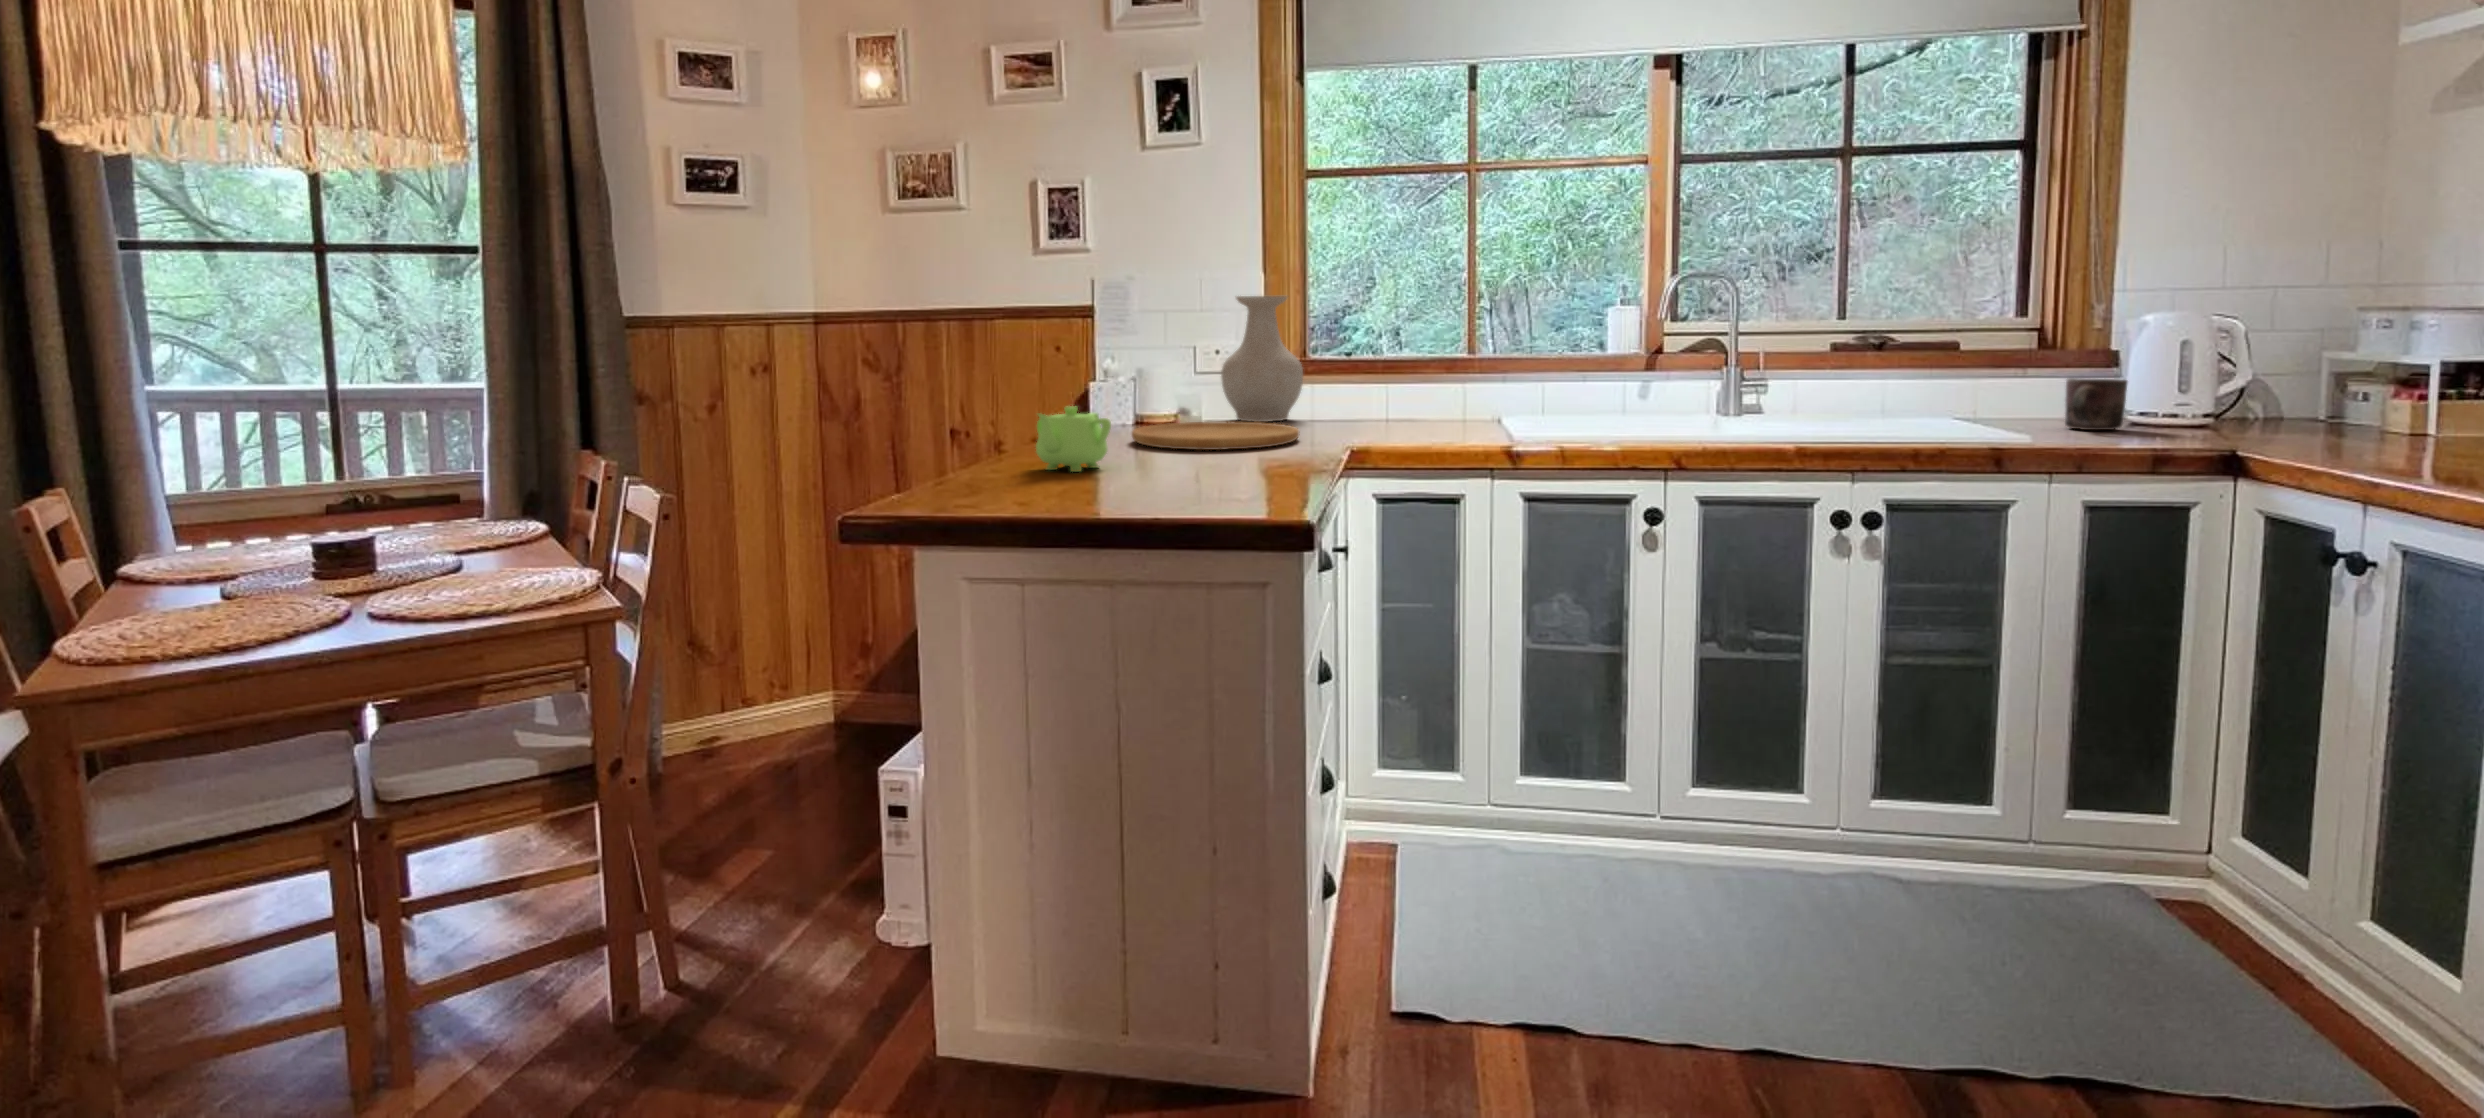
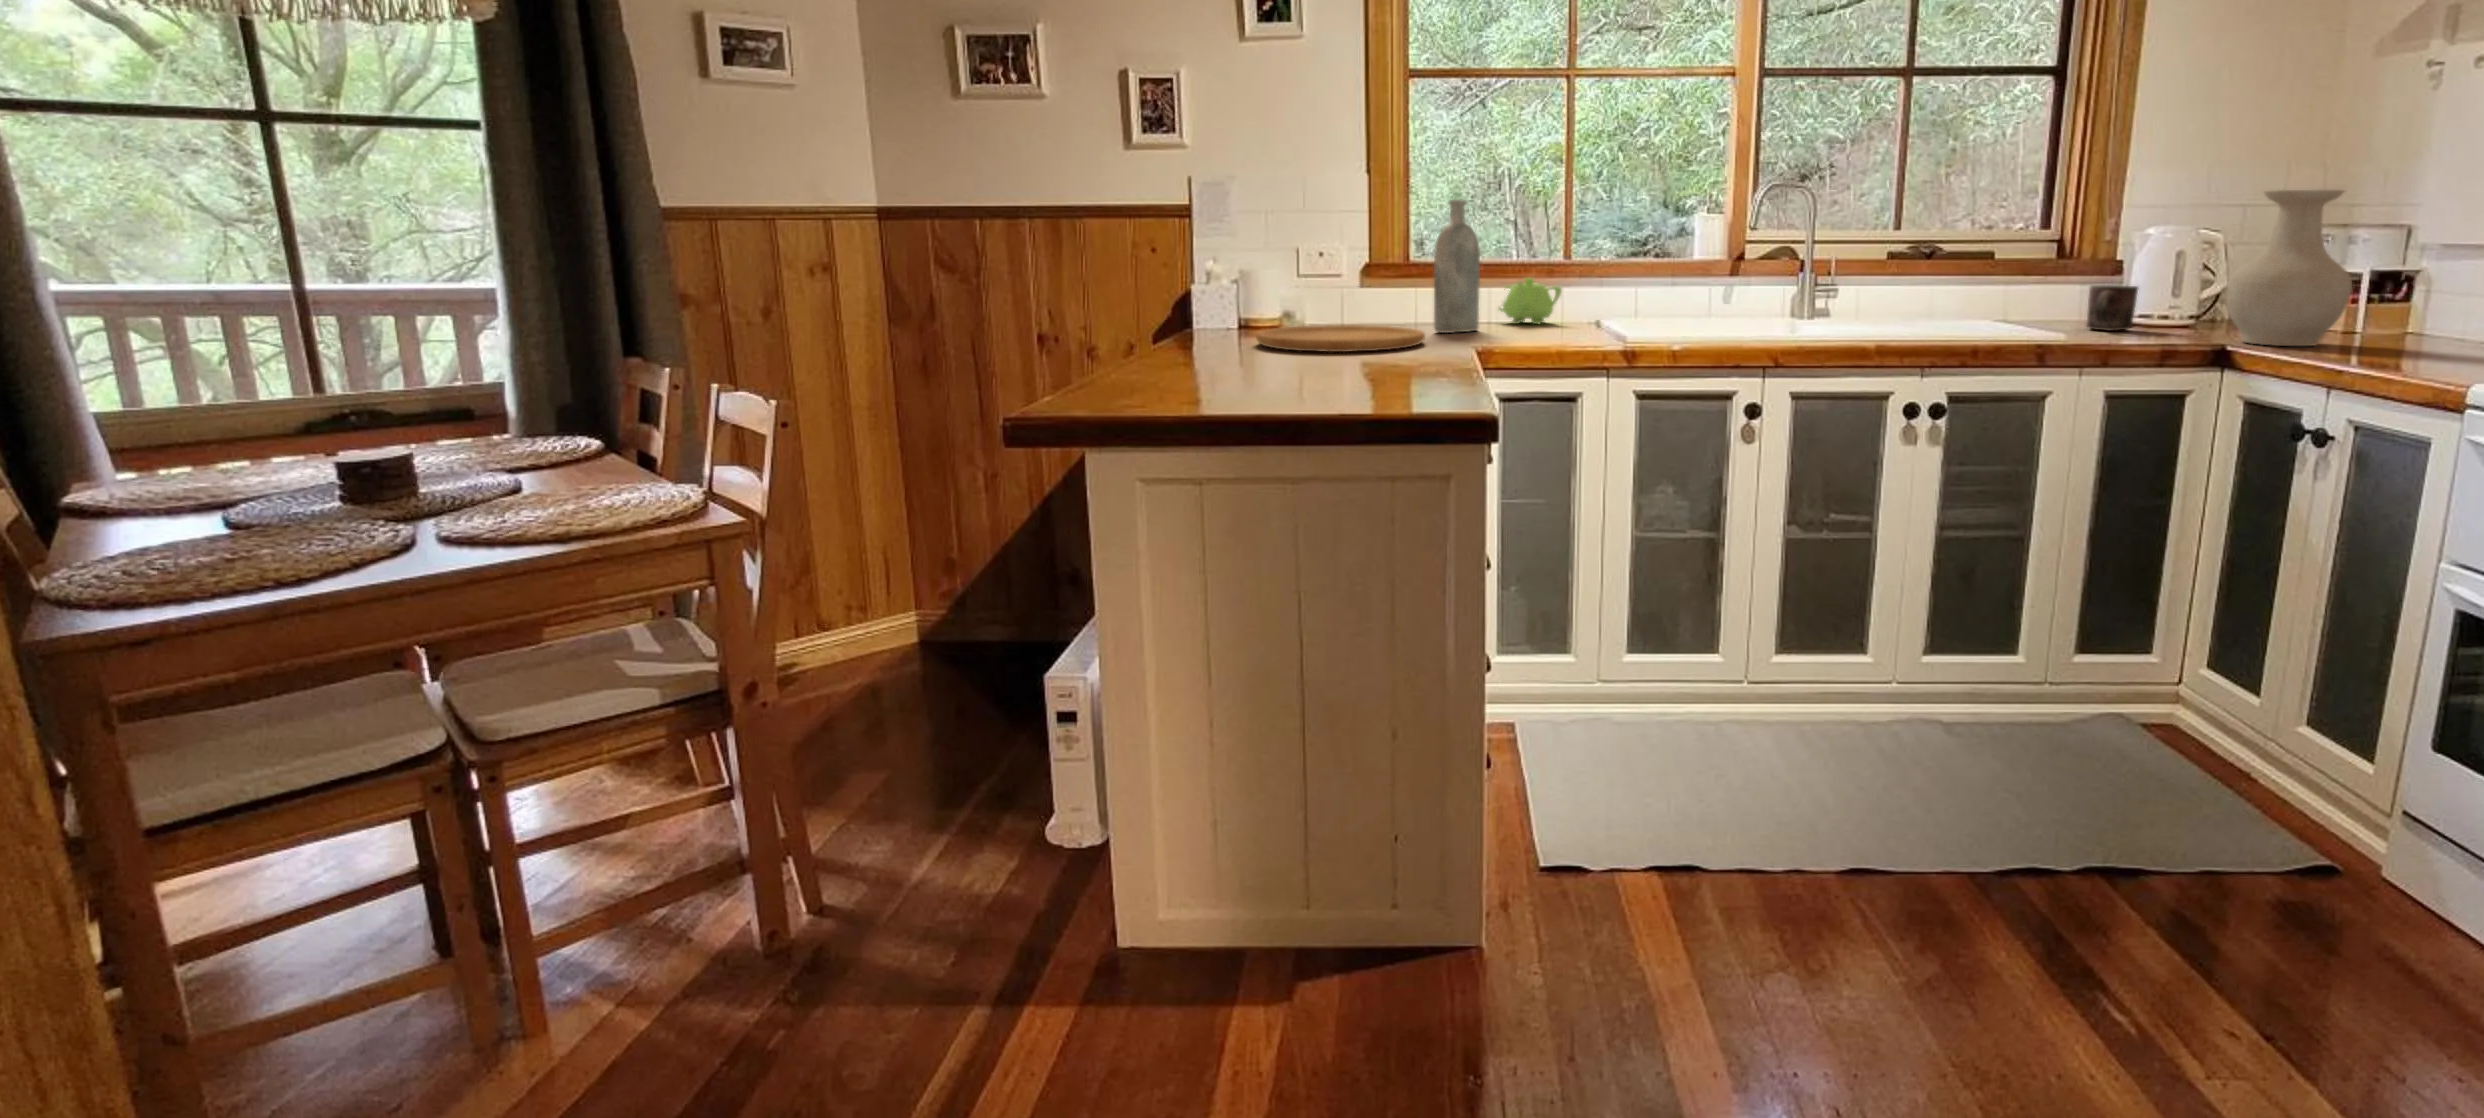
vase: present [1221,296,1303,422] -> present [2226,190,2352,346]
bottle: none [1318,297,1366,429] -> present [1434,199,1480,333]
teapot: present [1036,406,1111,472] -> present [1499,278,1562,324]

